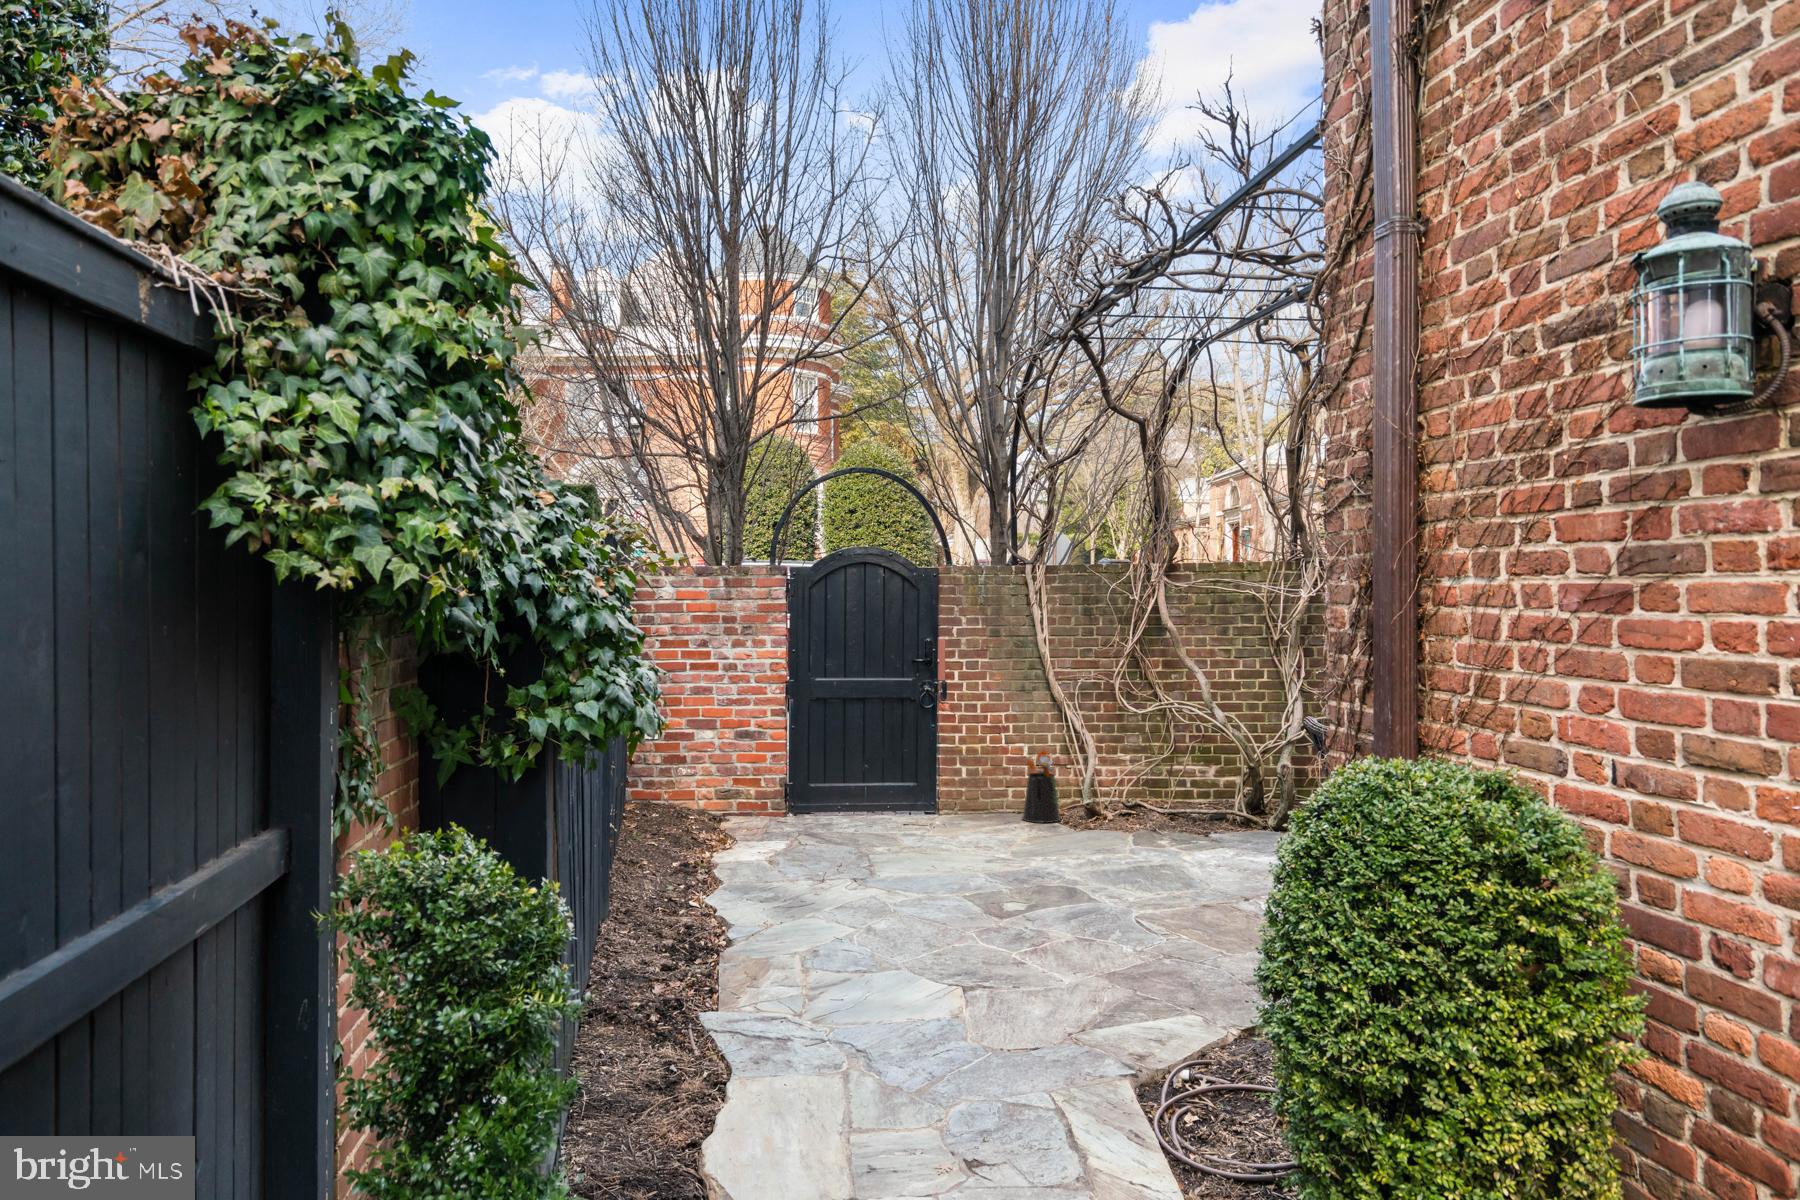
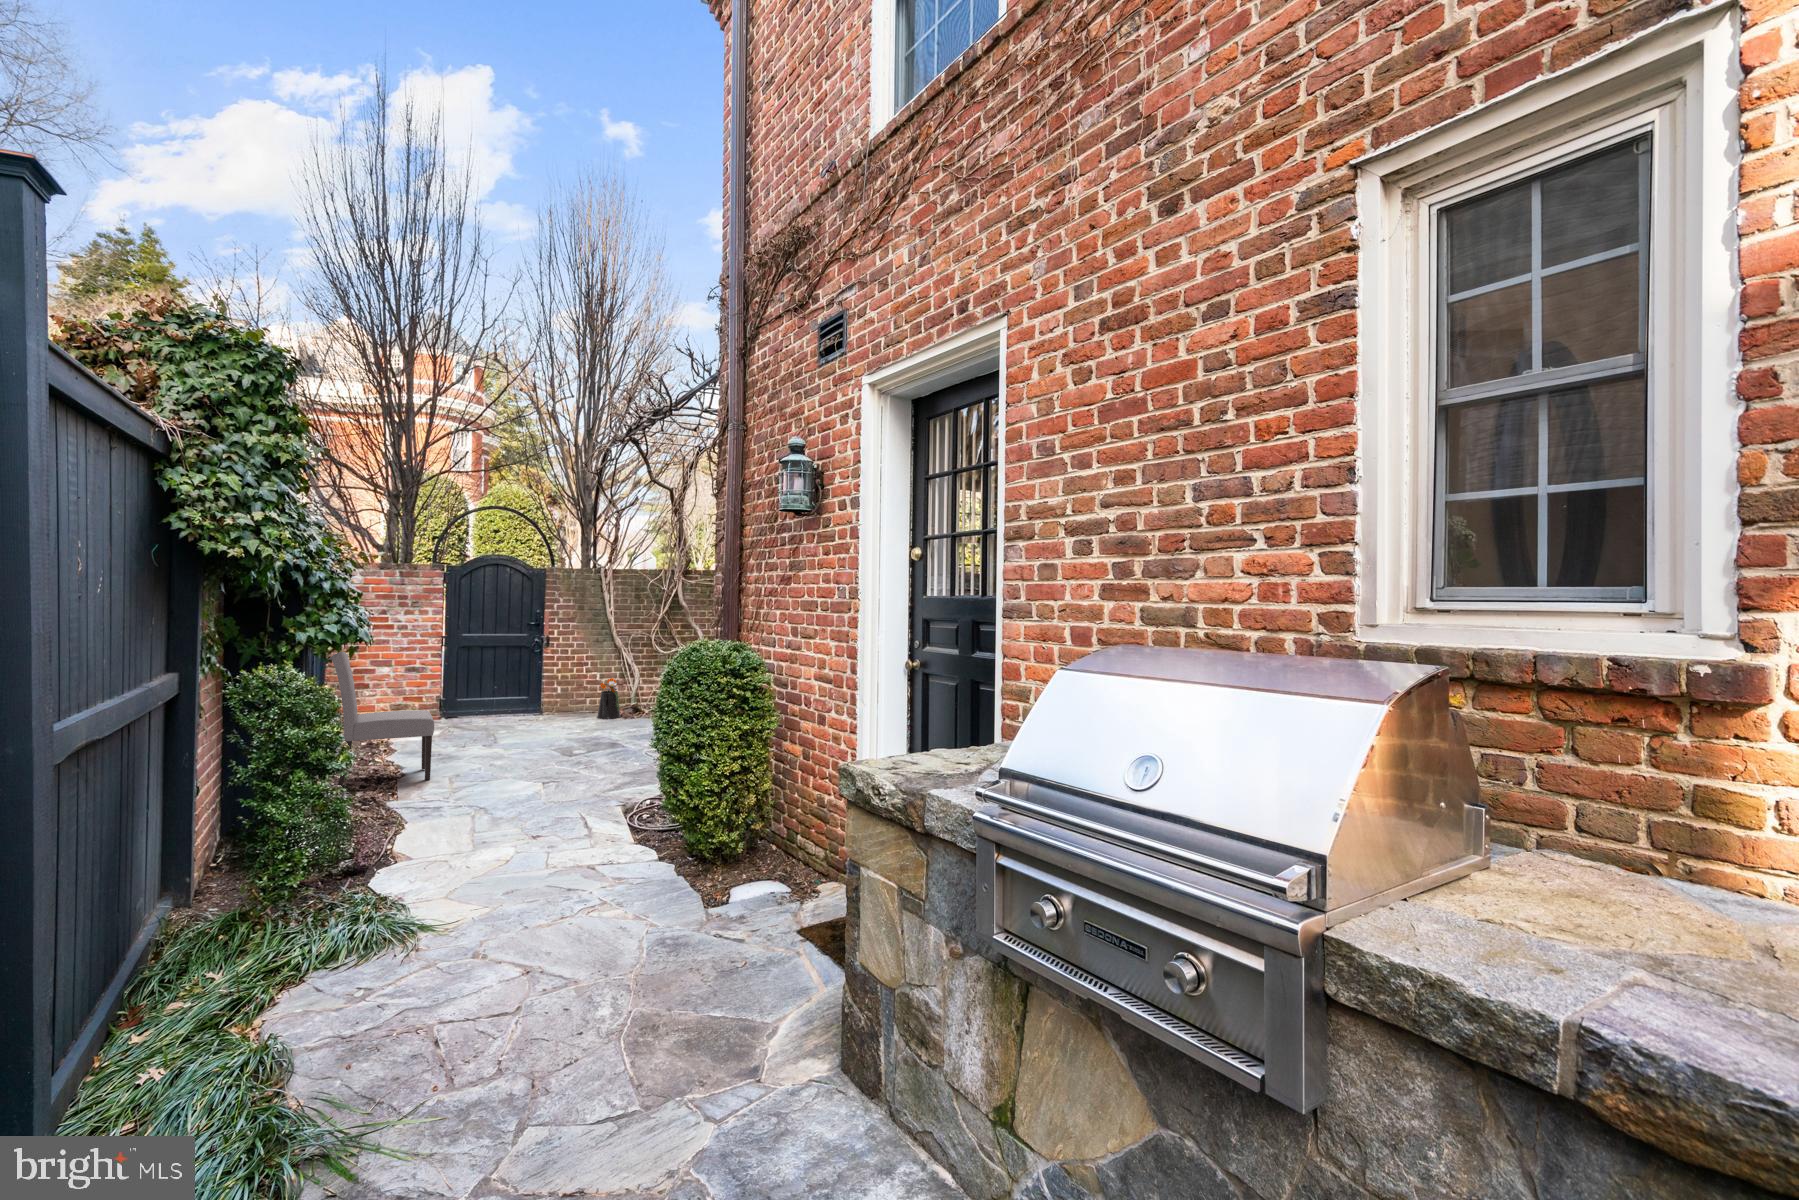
chair: none [607,708,779,968] -> present [329,652,434,786]

